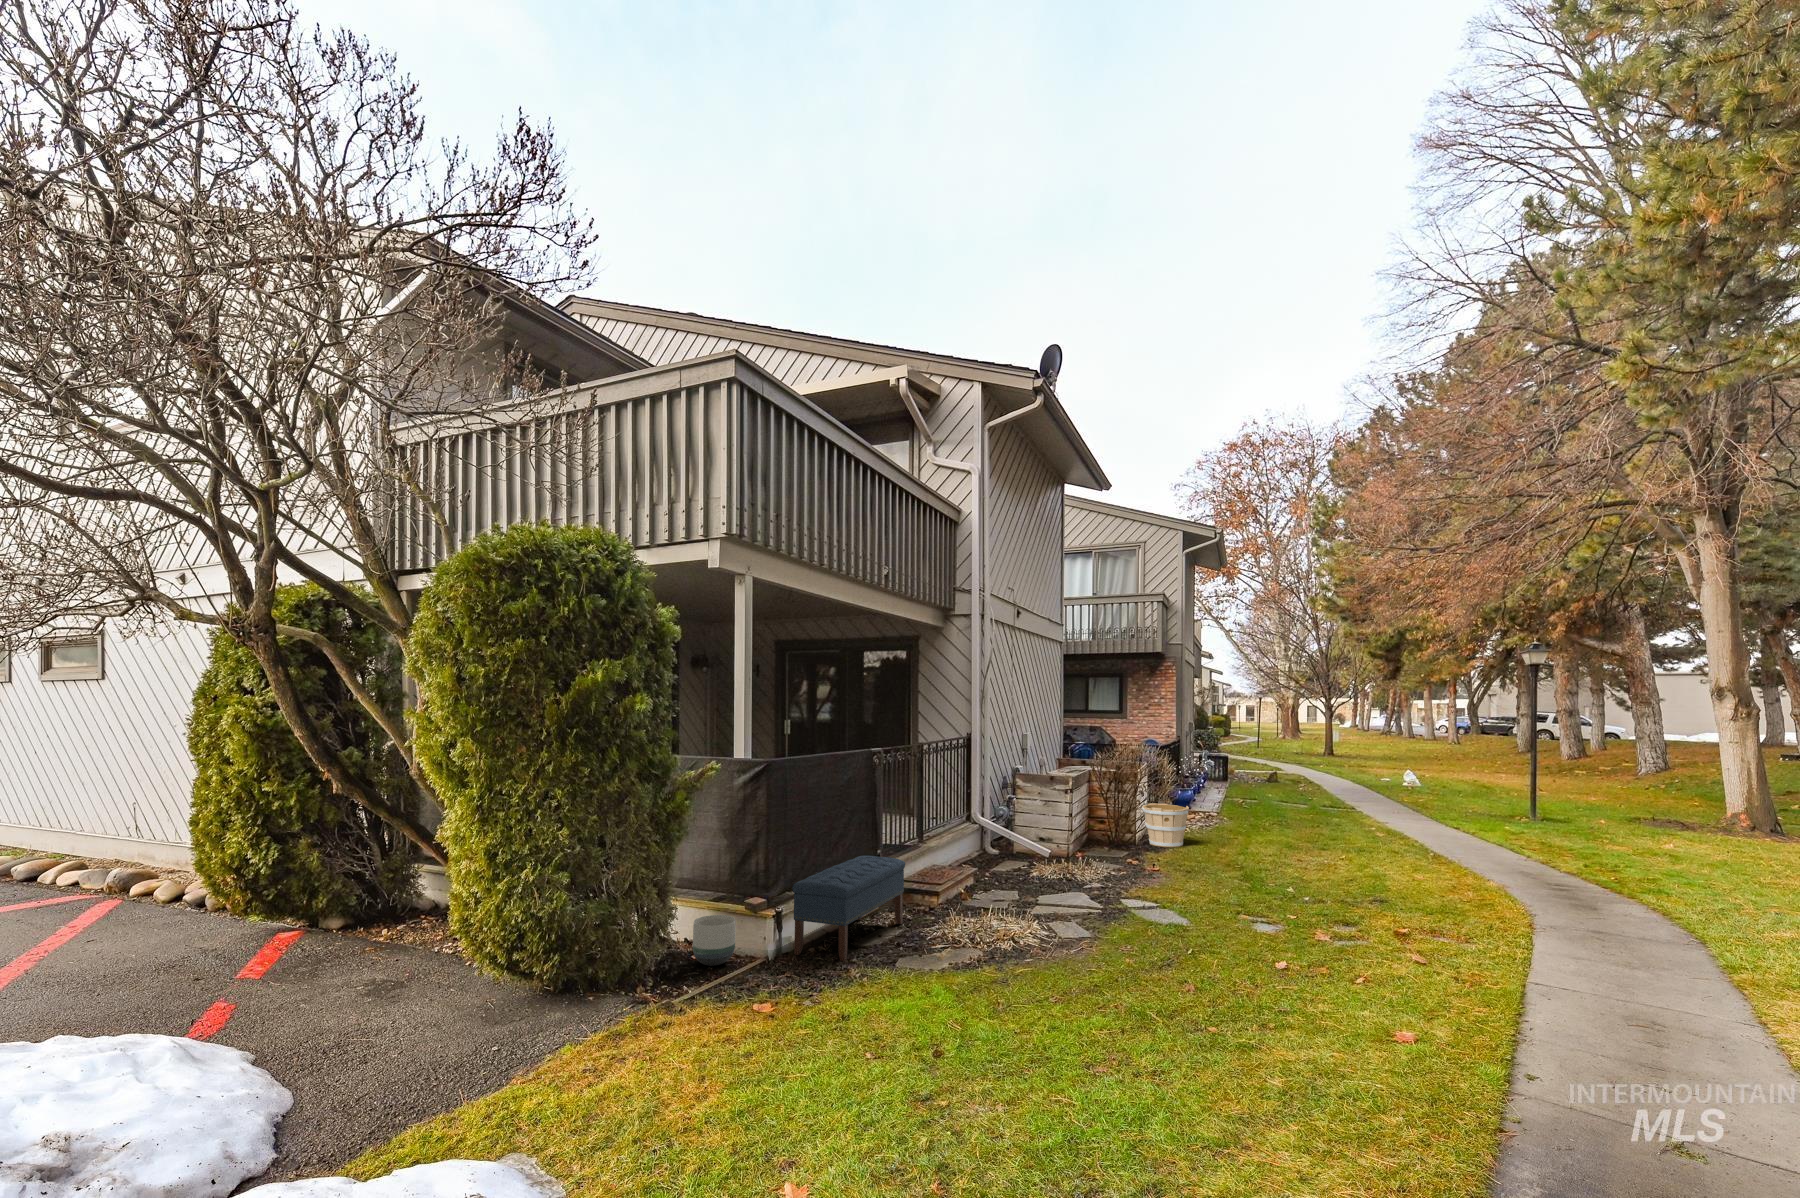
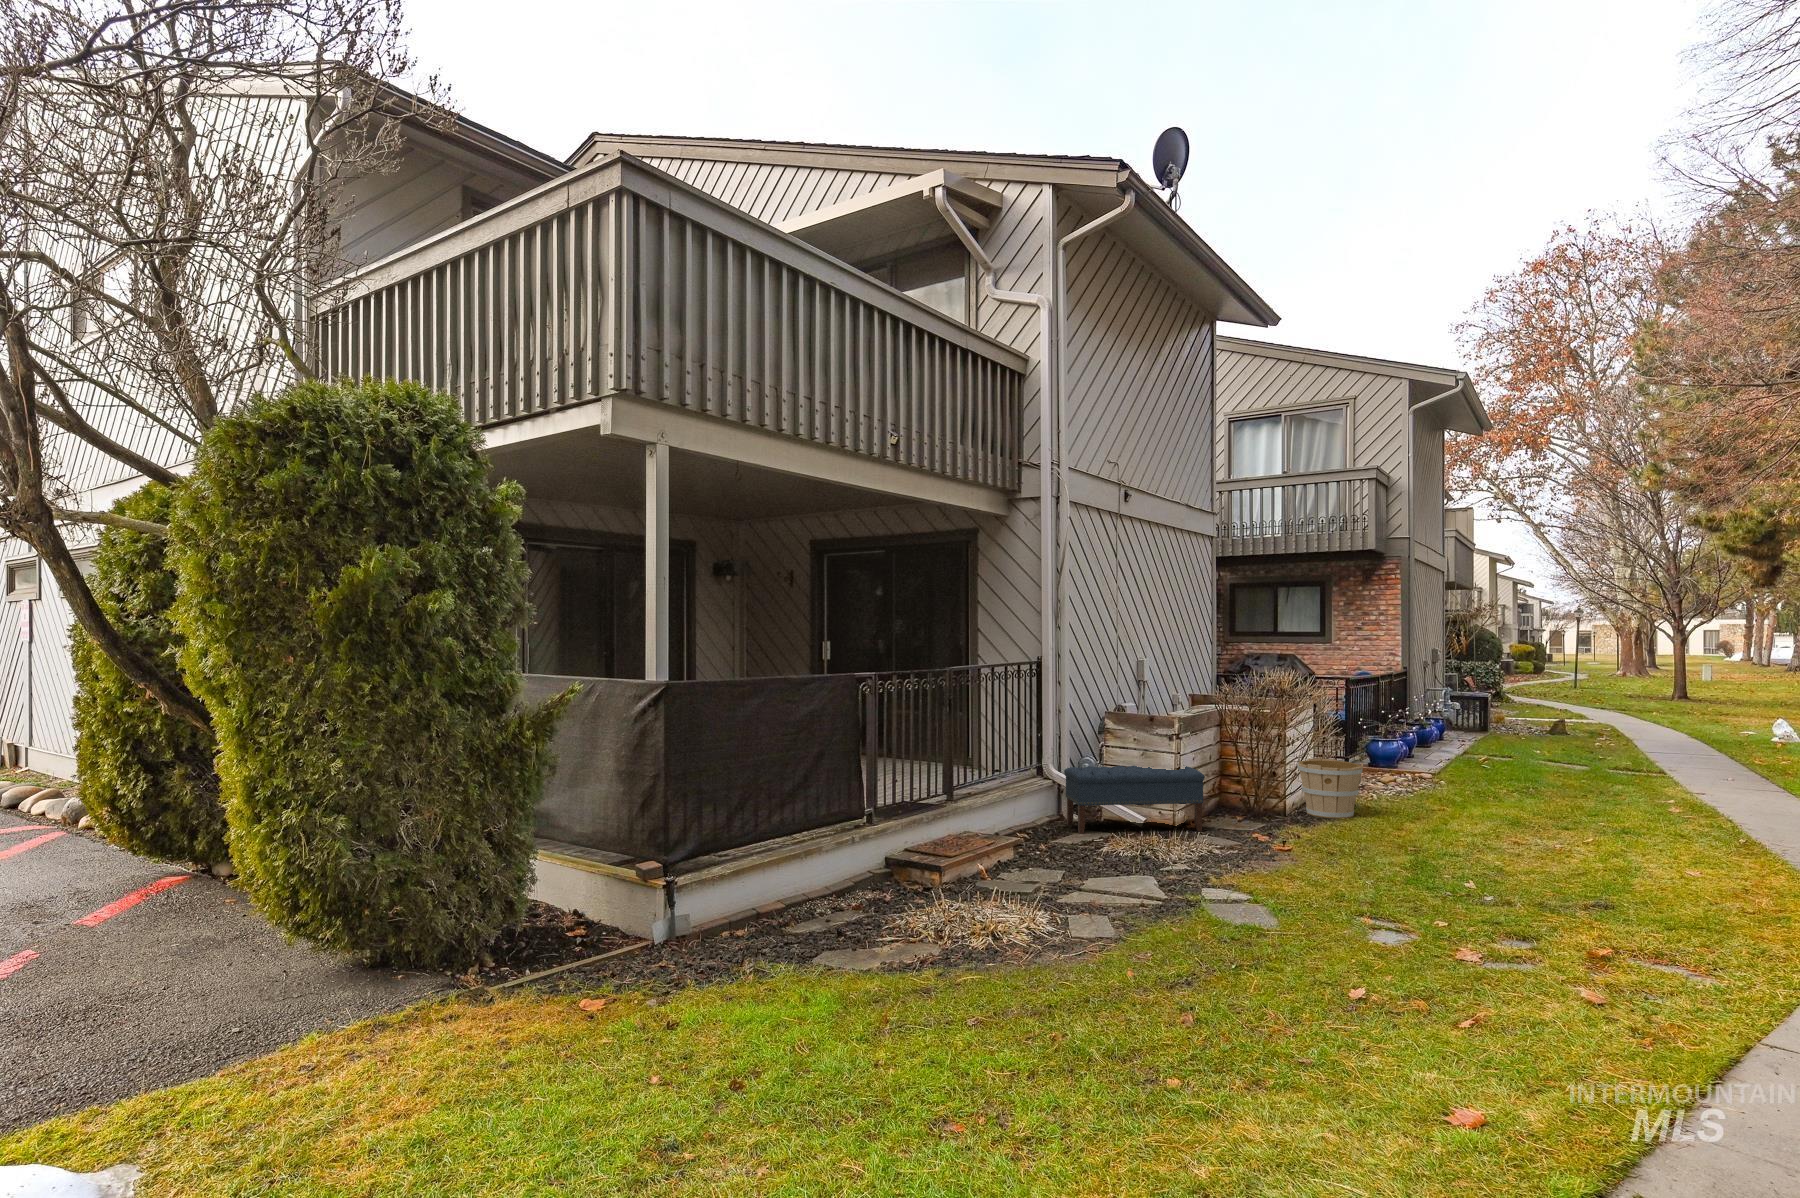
bench: present [792,856,905,961] -> present [1064,766,1205,834]
planter: present [693,915,736,966] -> none [569,882,623,943]

